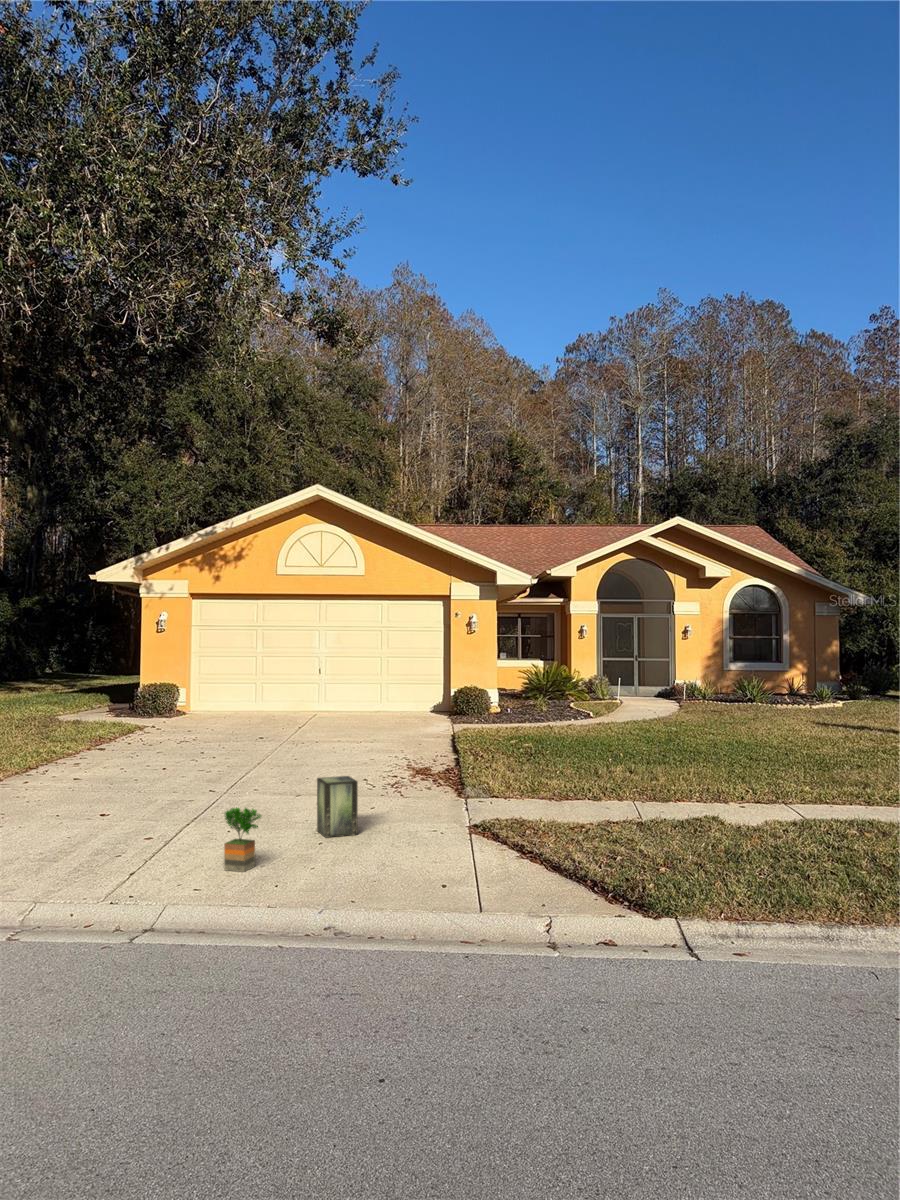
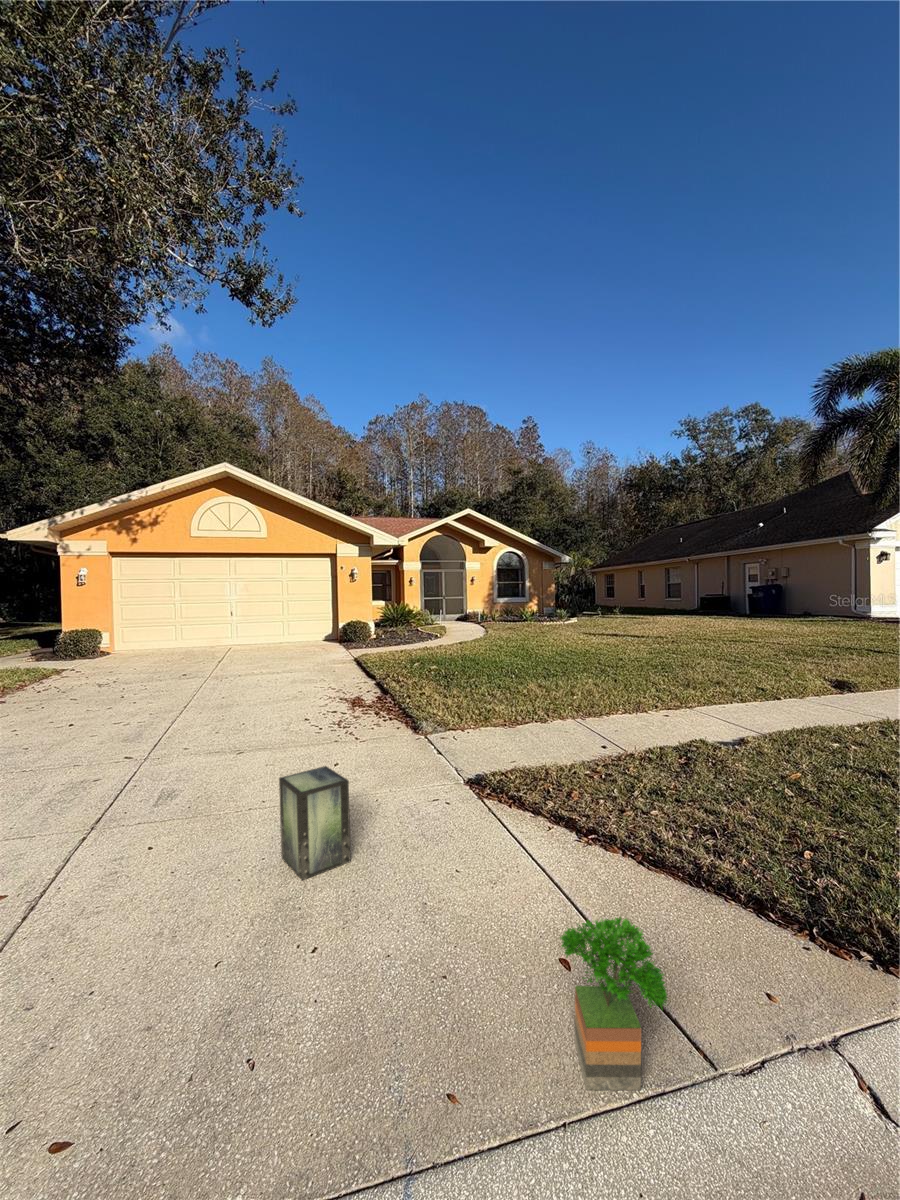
potted tree: present [224,808,261,872] -> present [561,917,668,1090]

